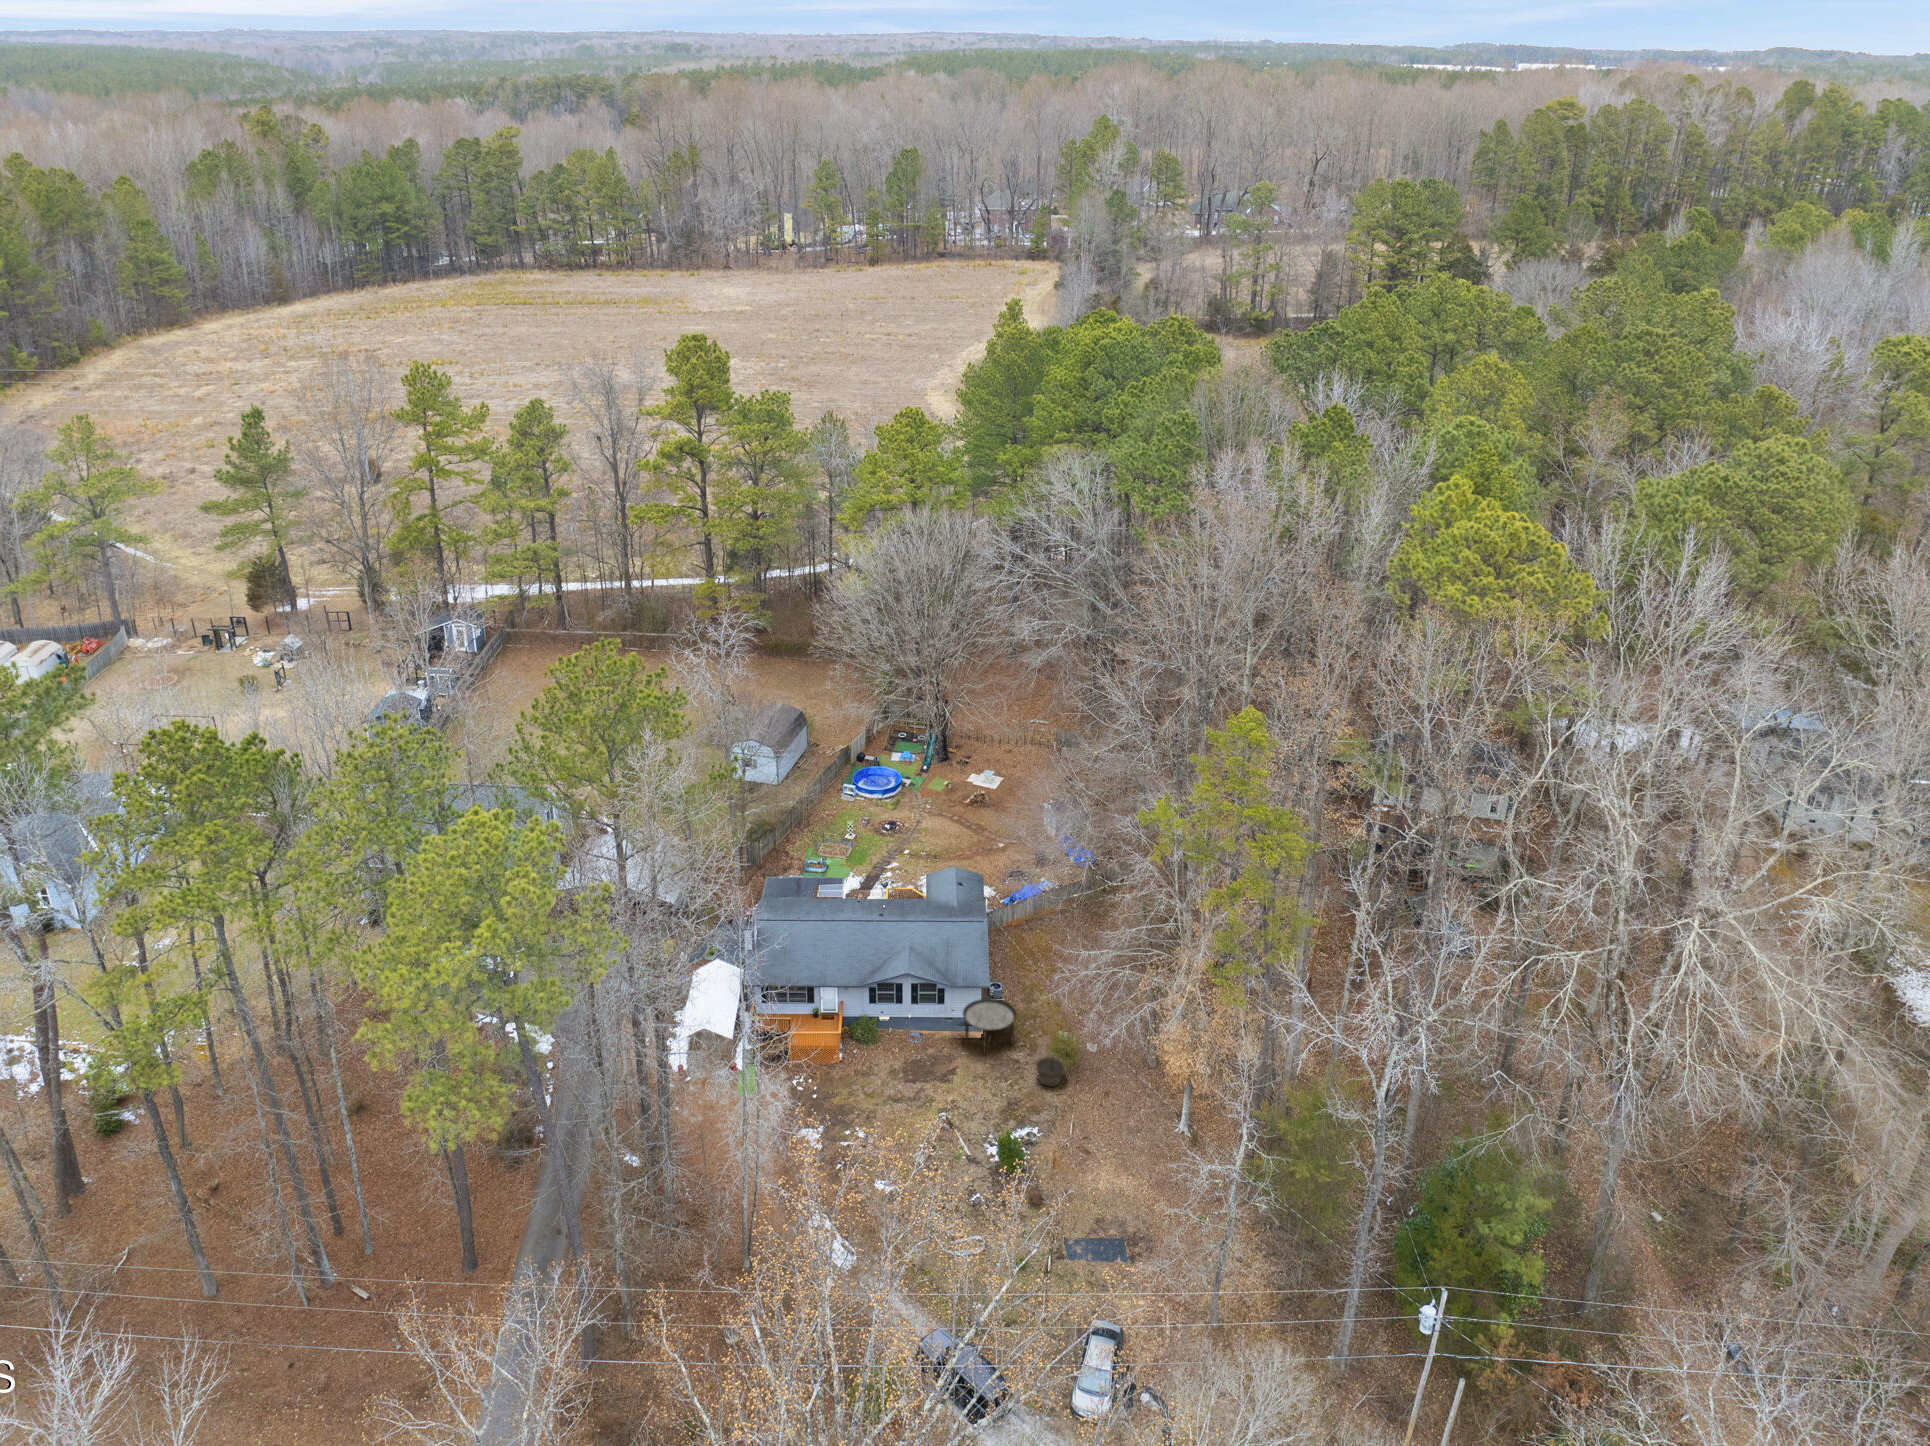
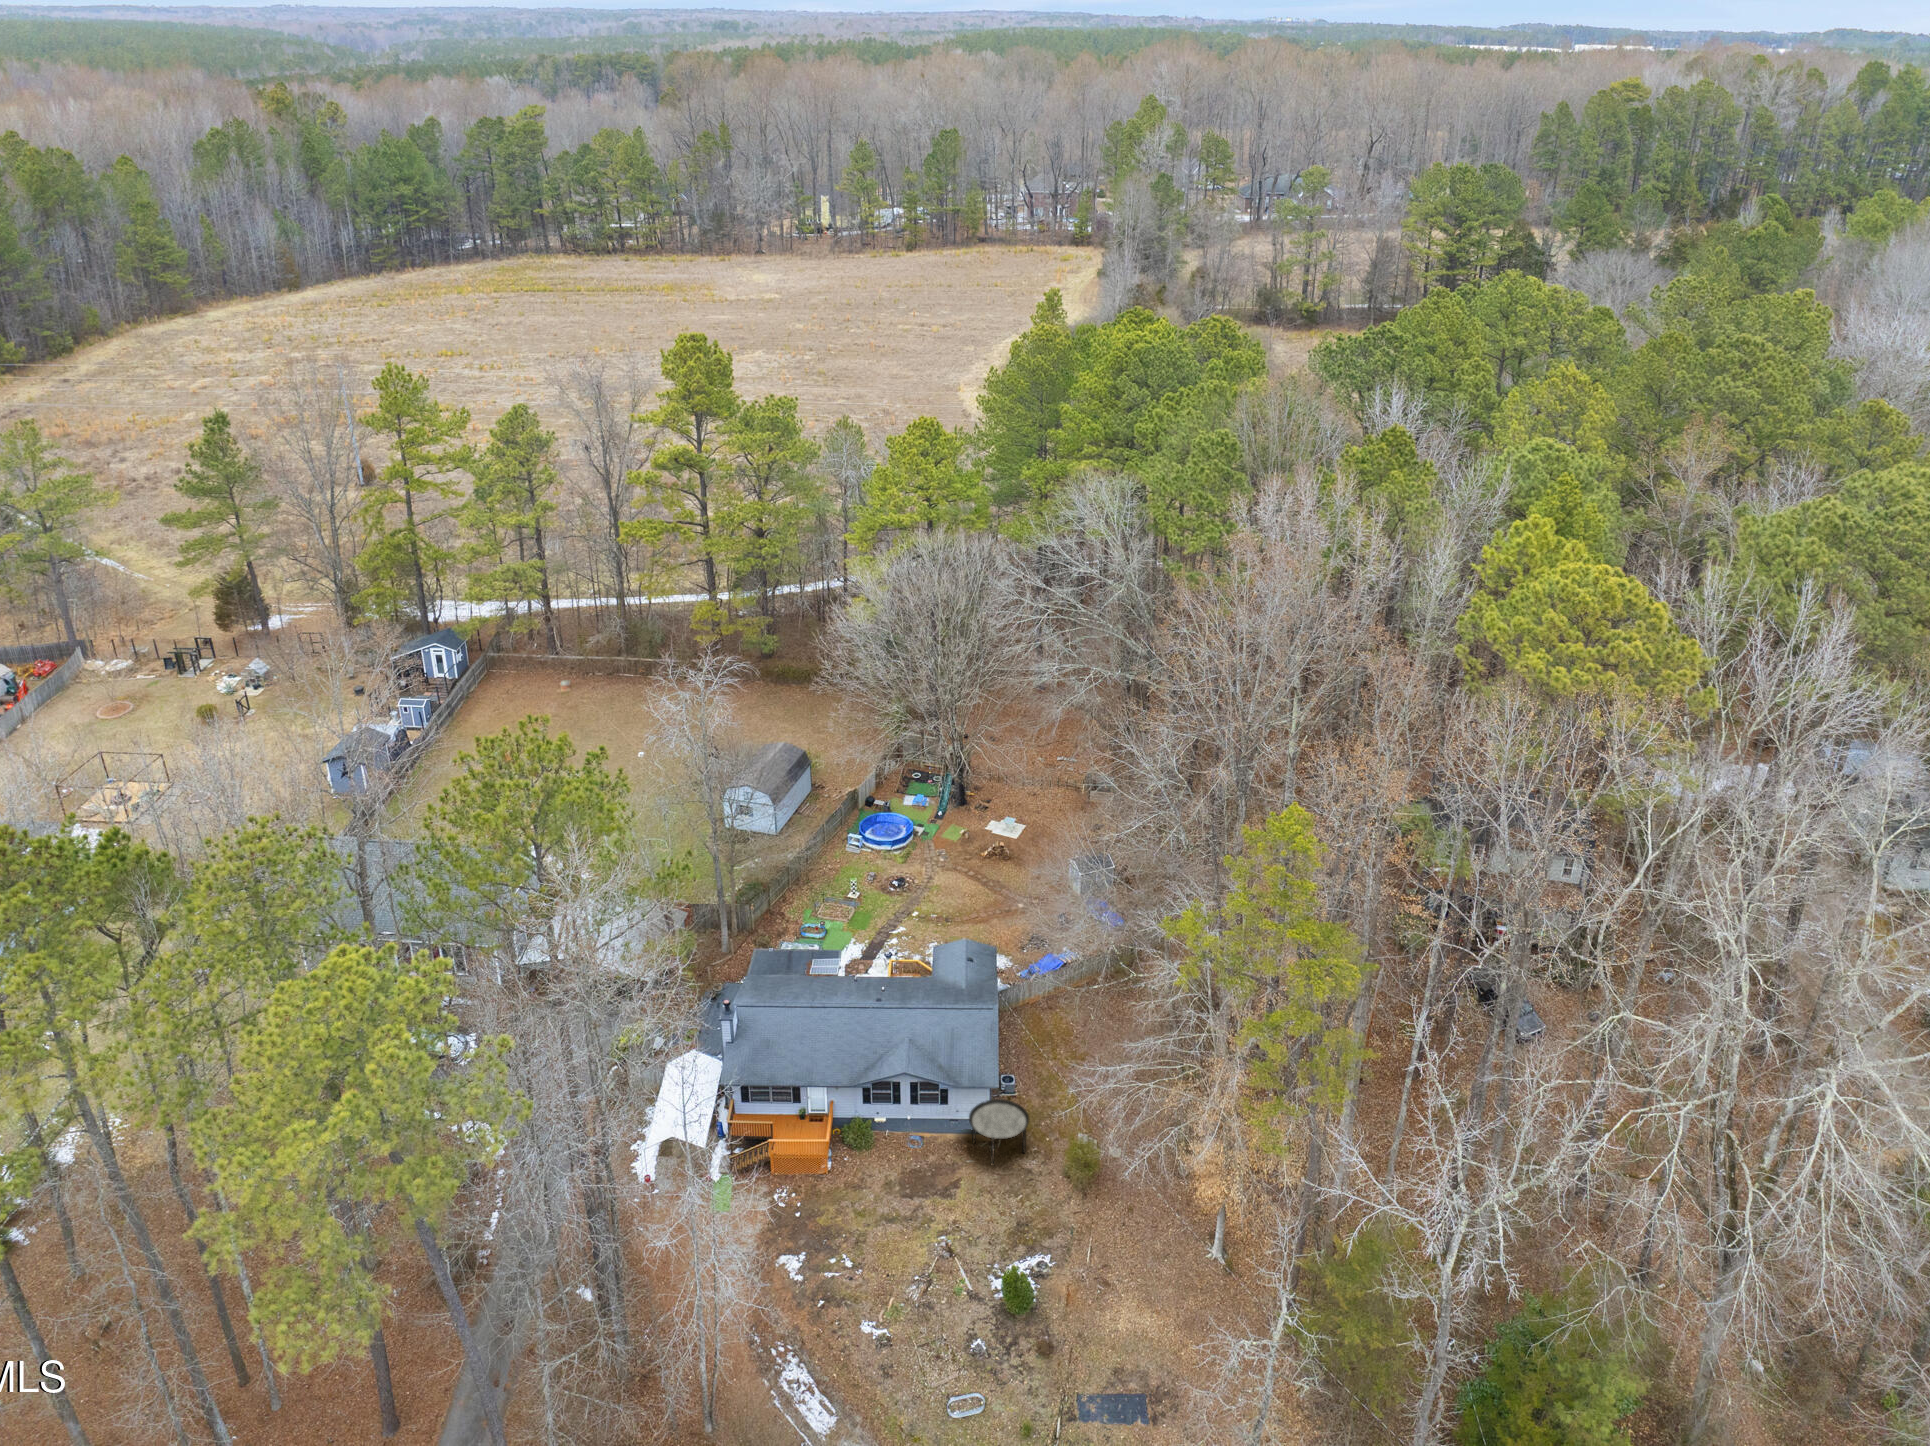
wooden bucket: present [1036,1057,1064,1086] -> none [1049,1171,1081,1206]

